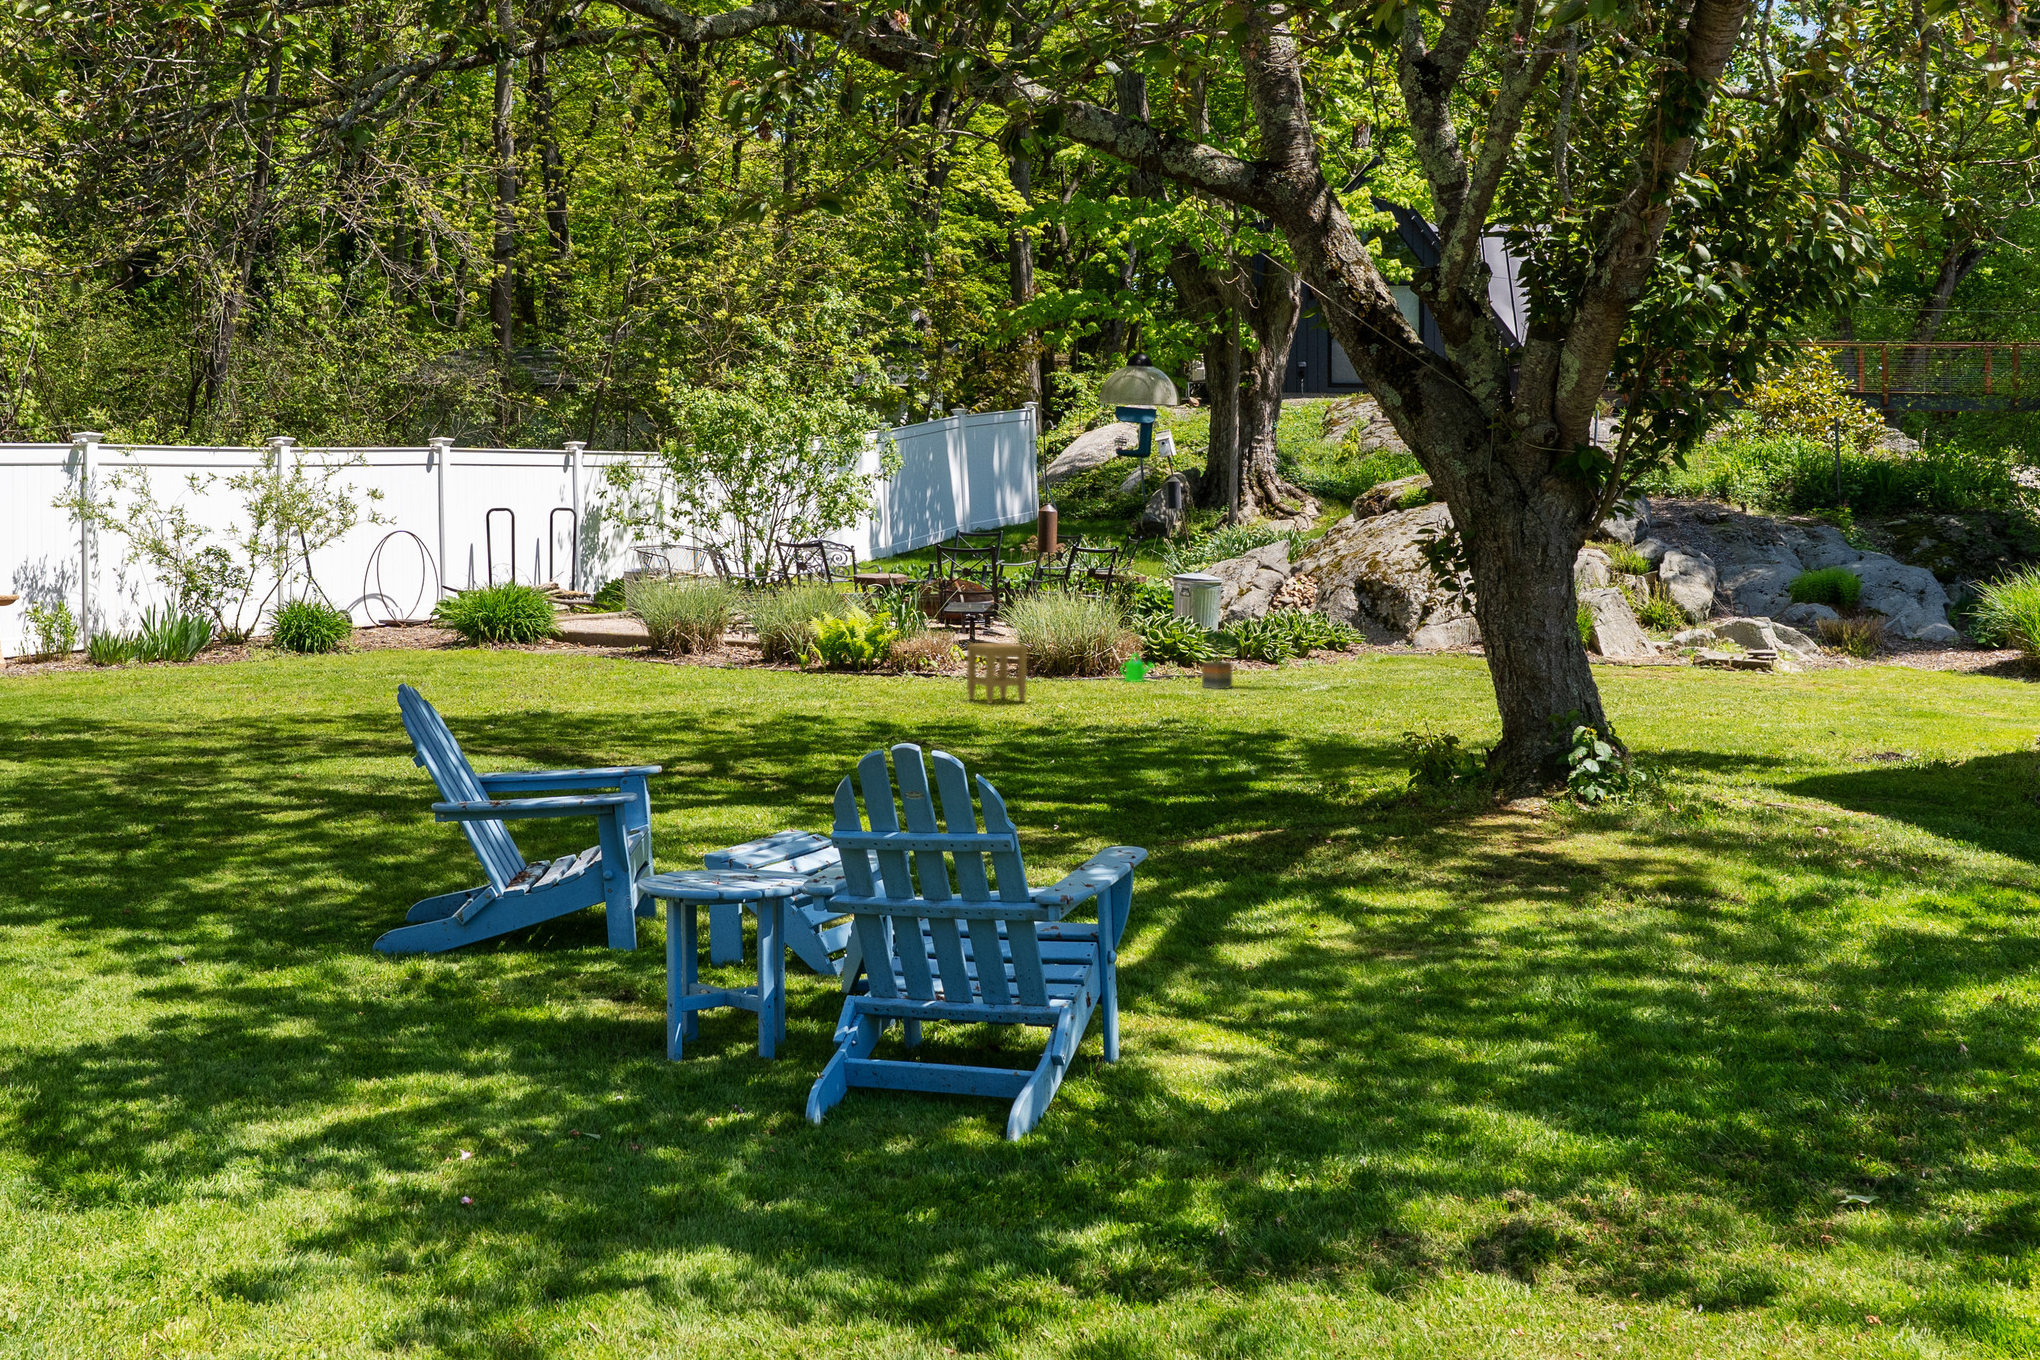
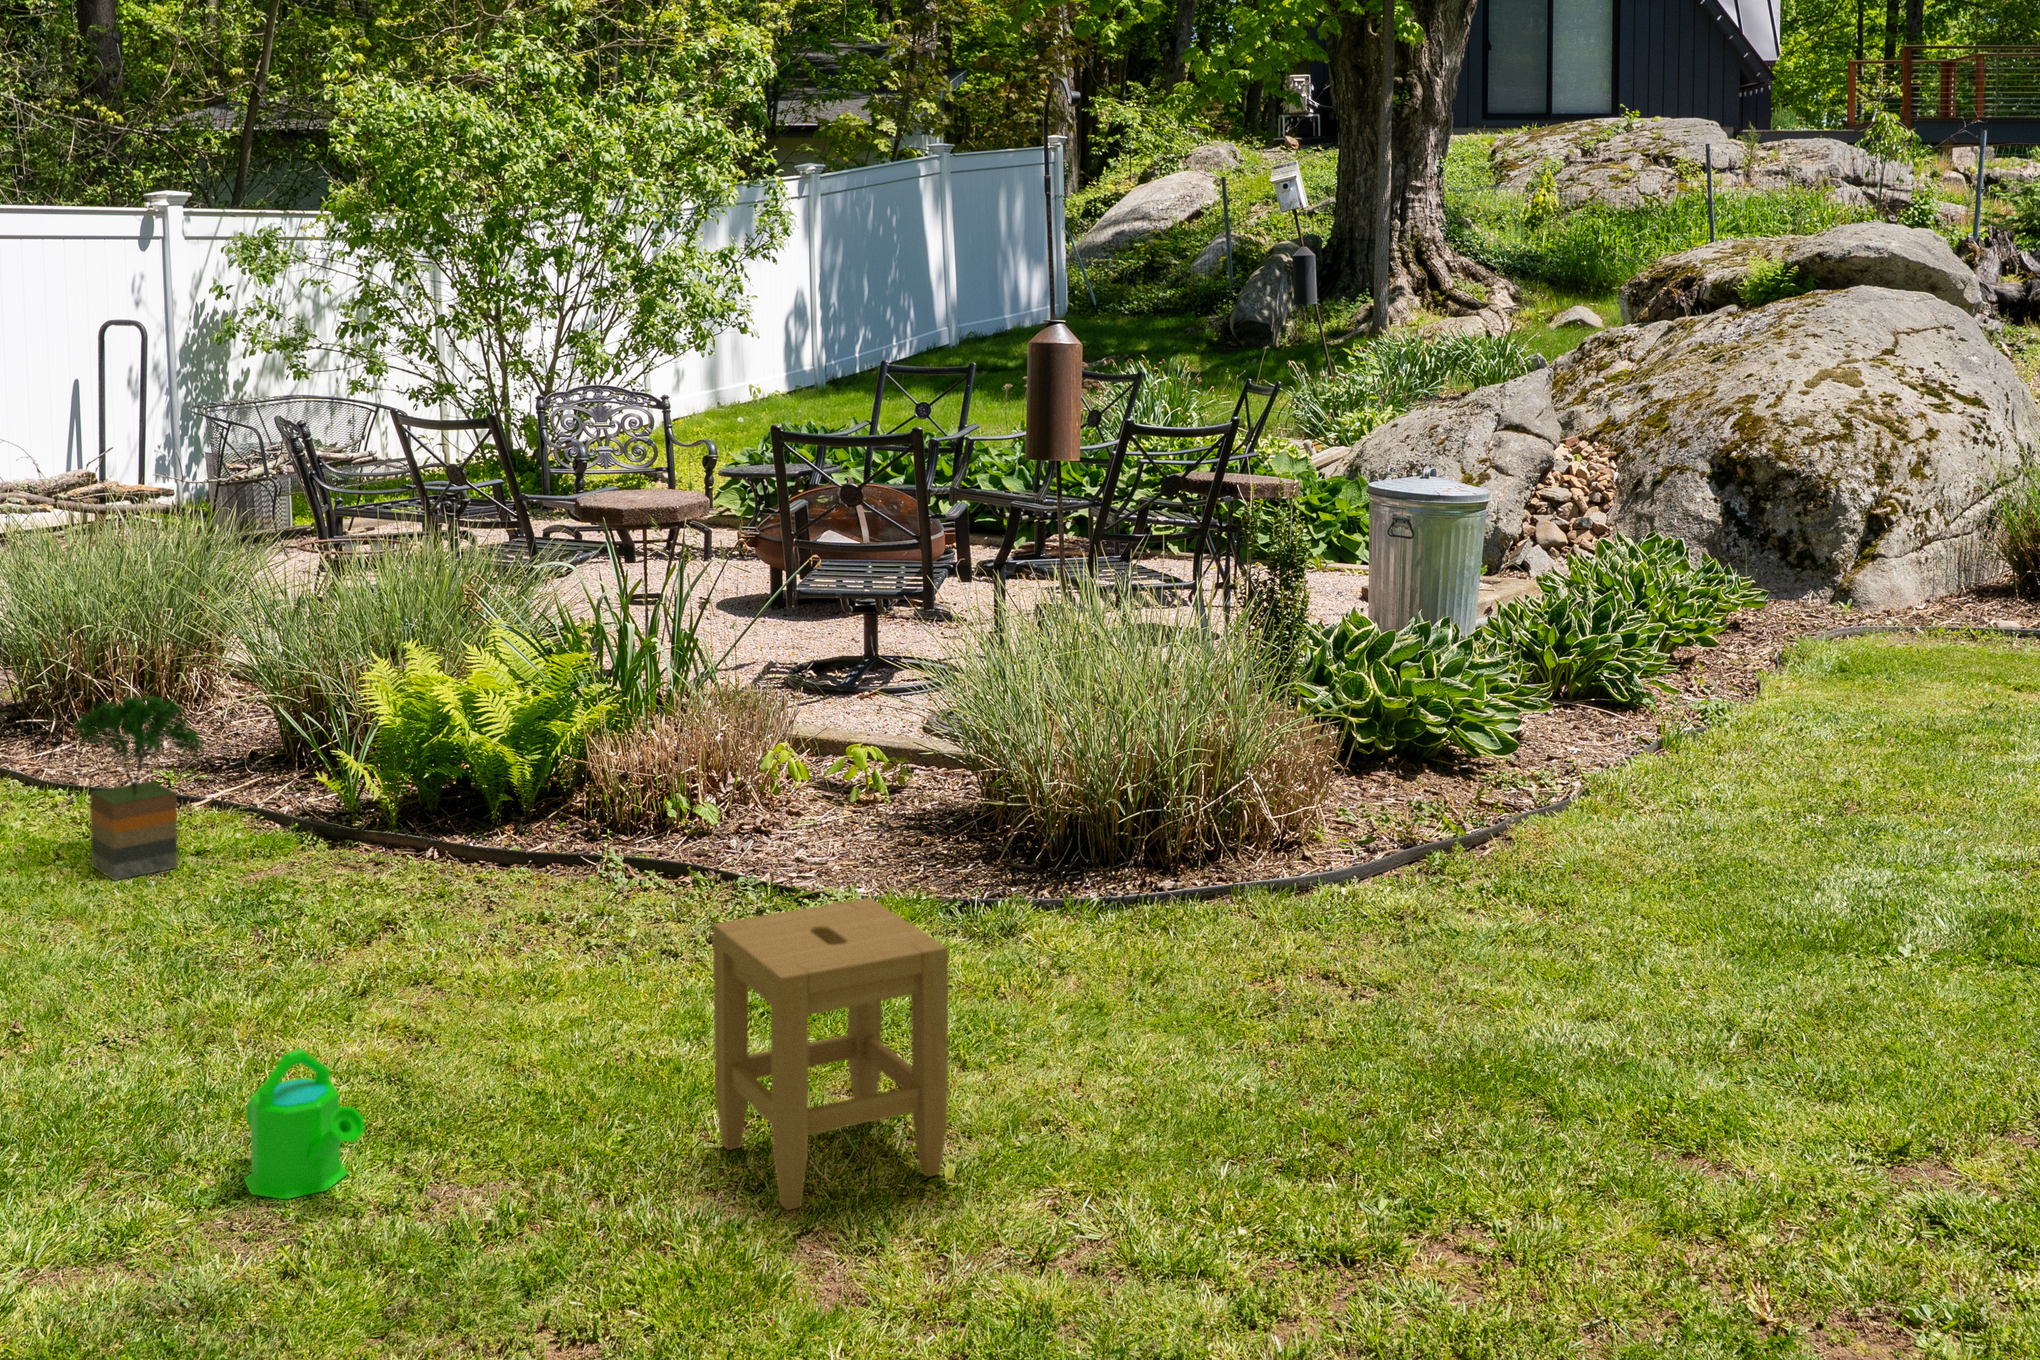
potted tree: present [1198,631,1240,689] -> present [73,696,202,880]
watering can: present [1120,653,1154,682] -> present [244,1049,364,1199]

